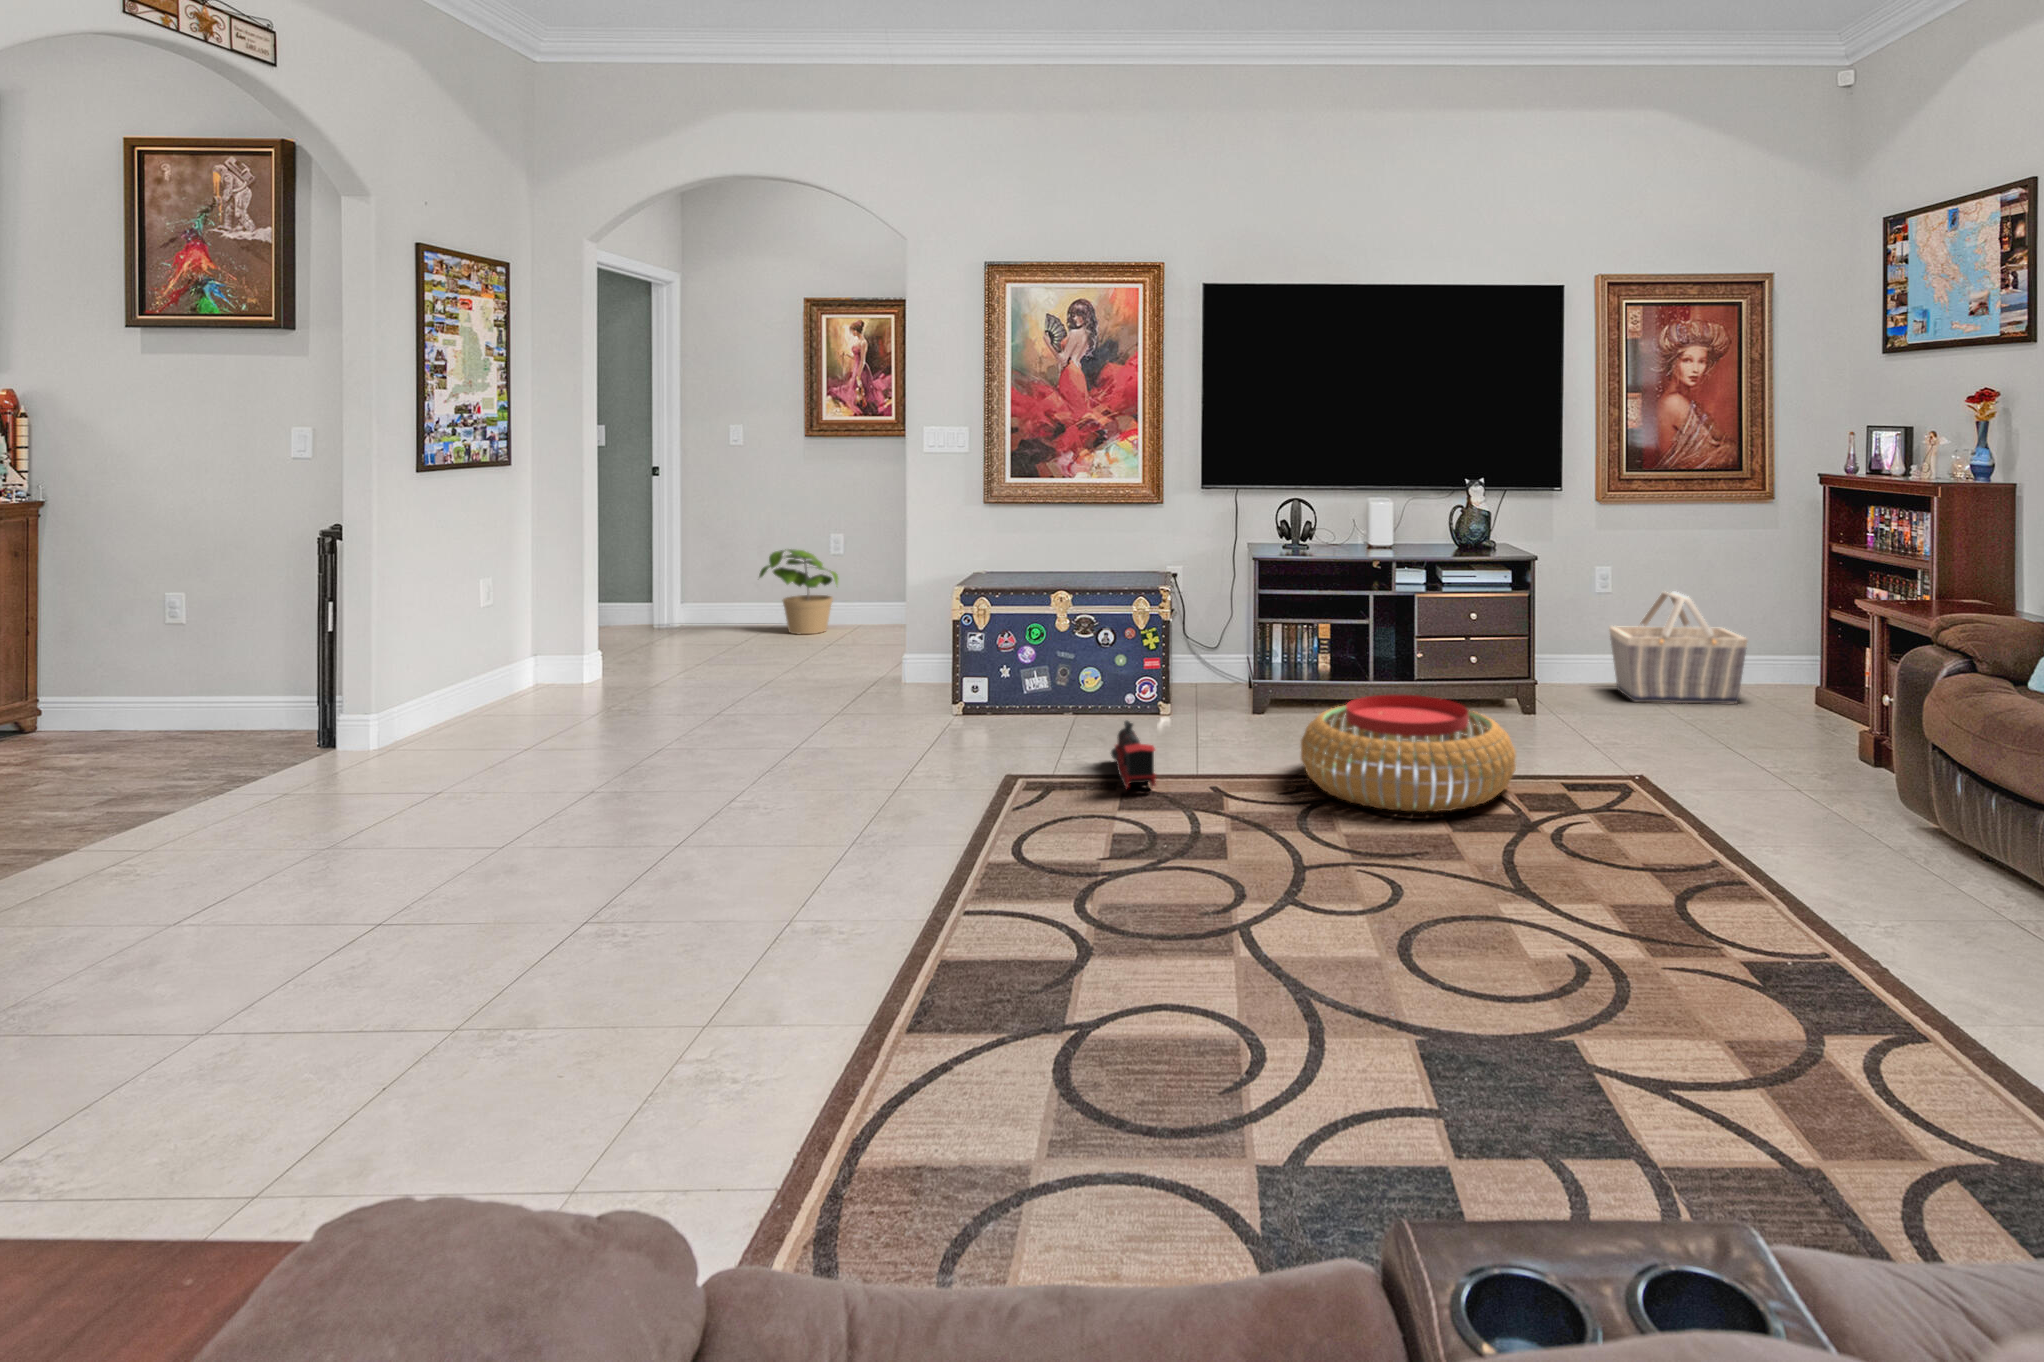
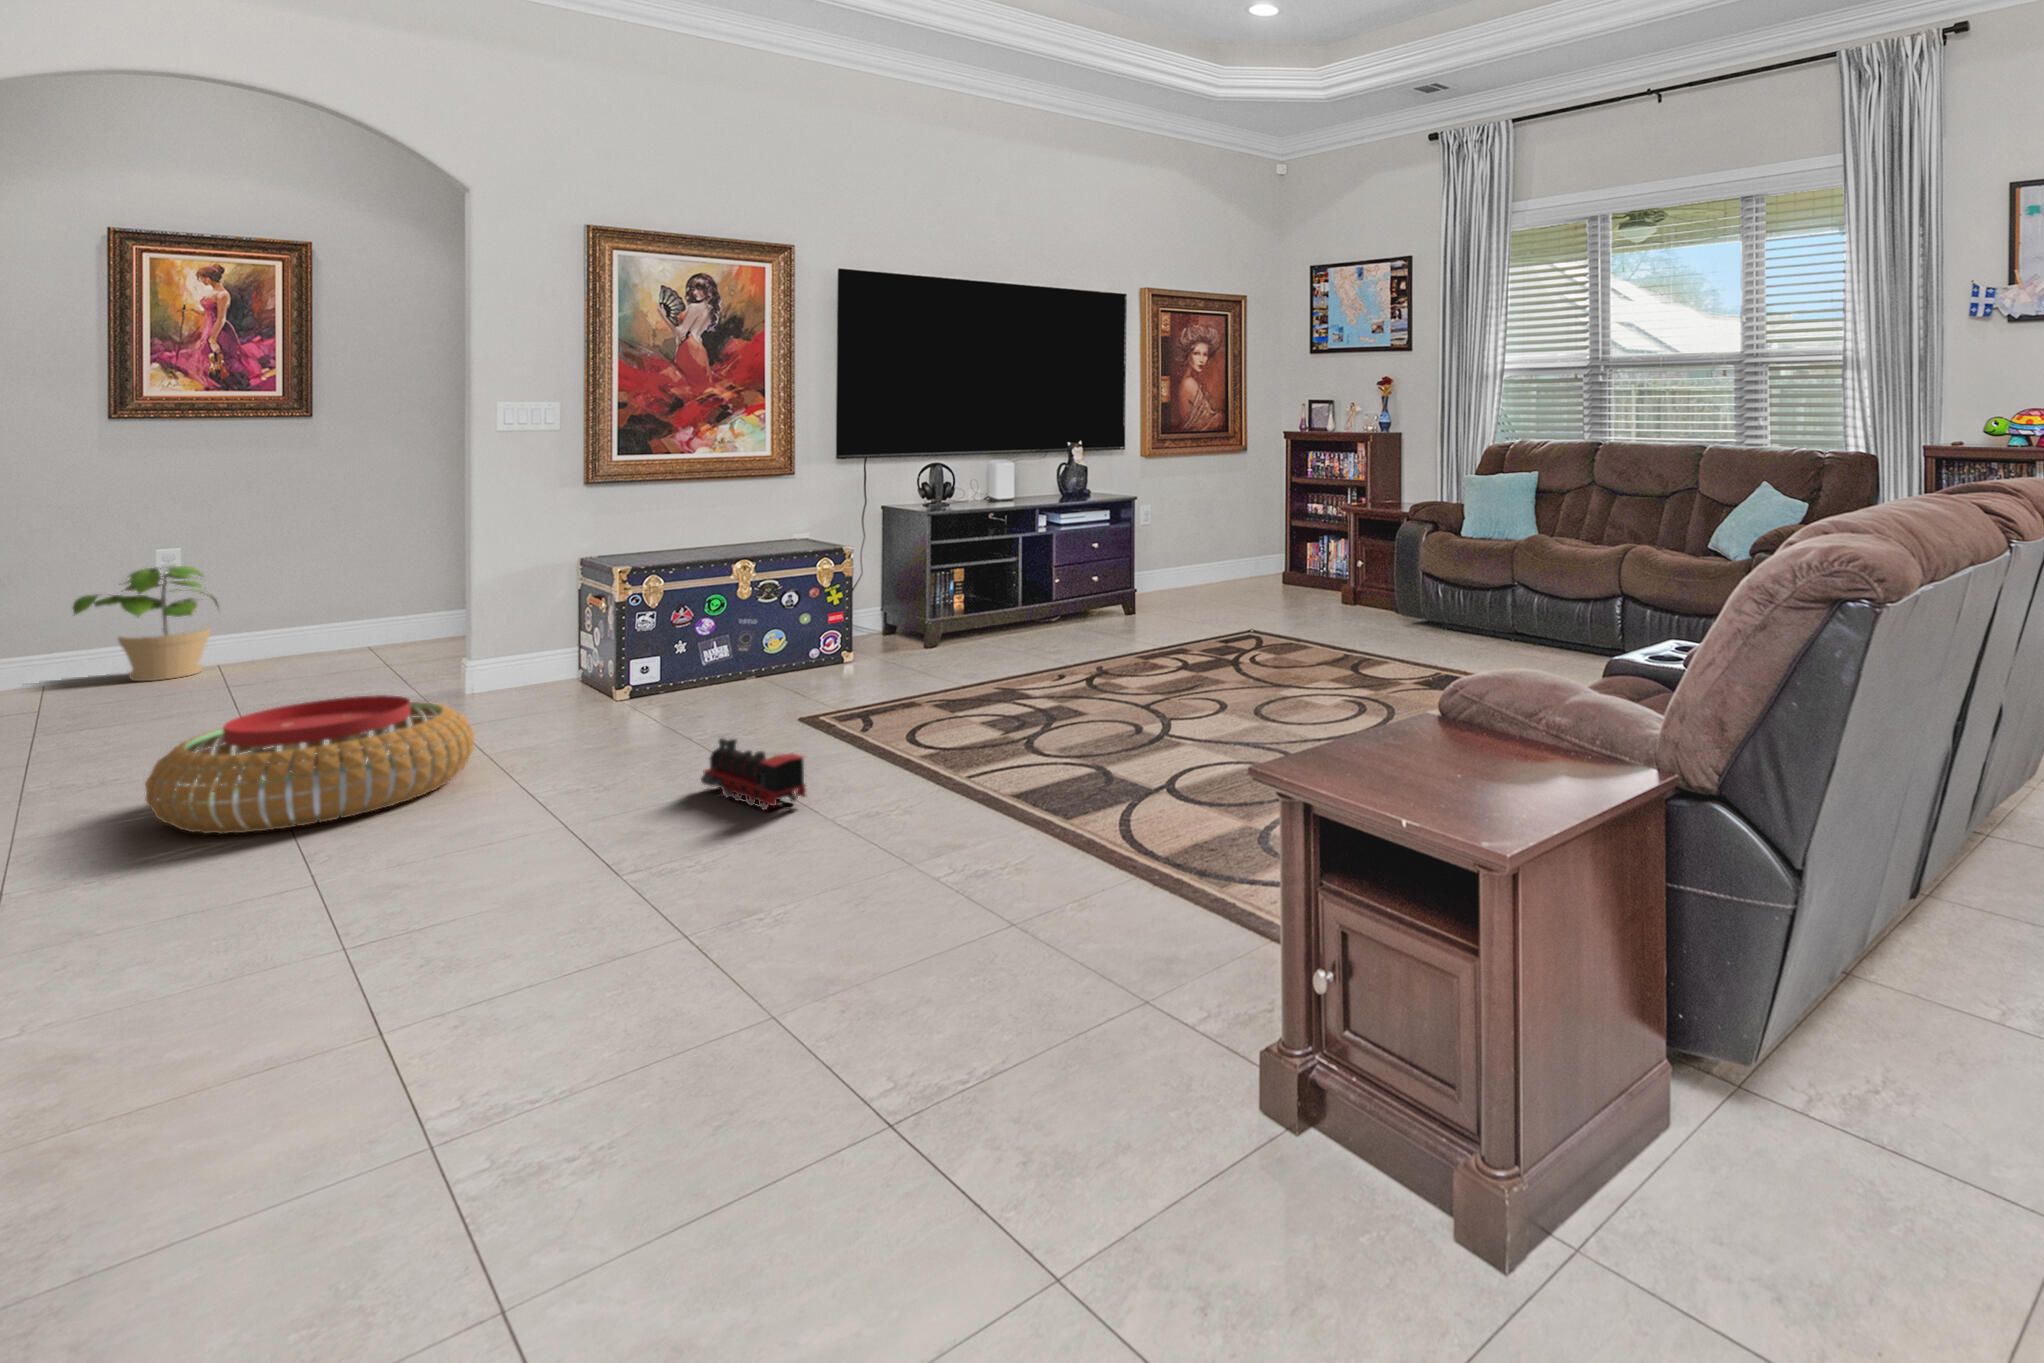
basket: present [1609,591,1748,703] -> none [1151,518,1245,598]
pouf: present [1301,695,1516,812] -> present [145,695,474,834]
toy train: present [1111,721,1156,788] -> present [701,738,806,810]

